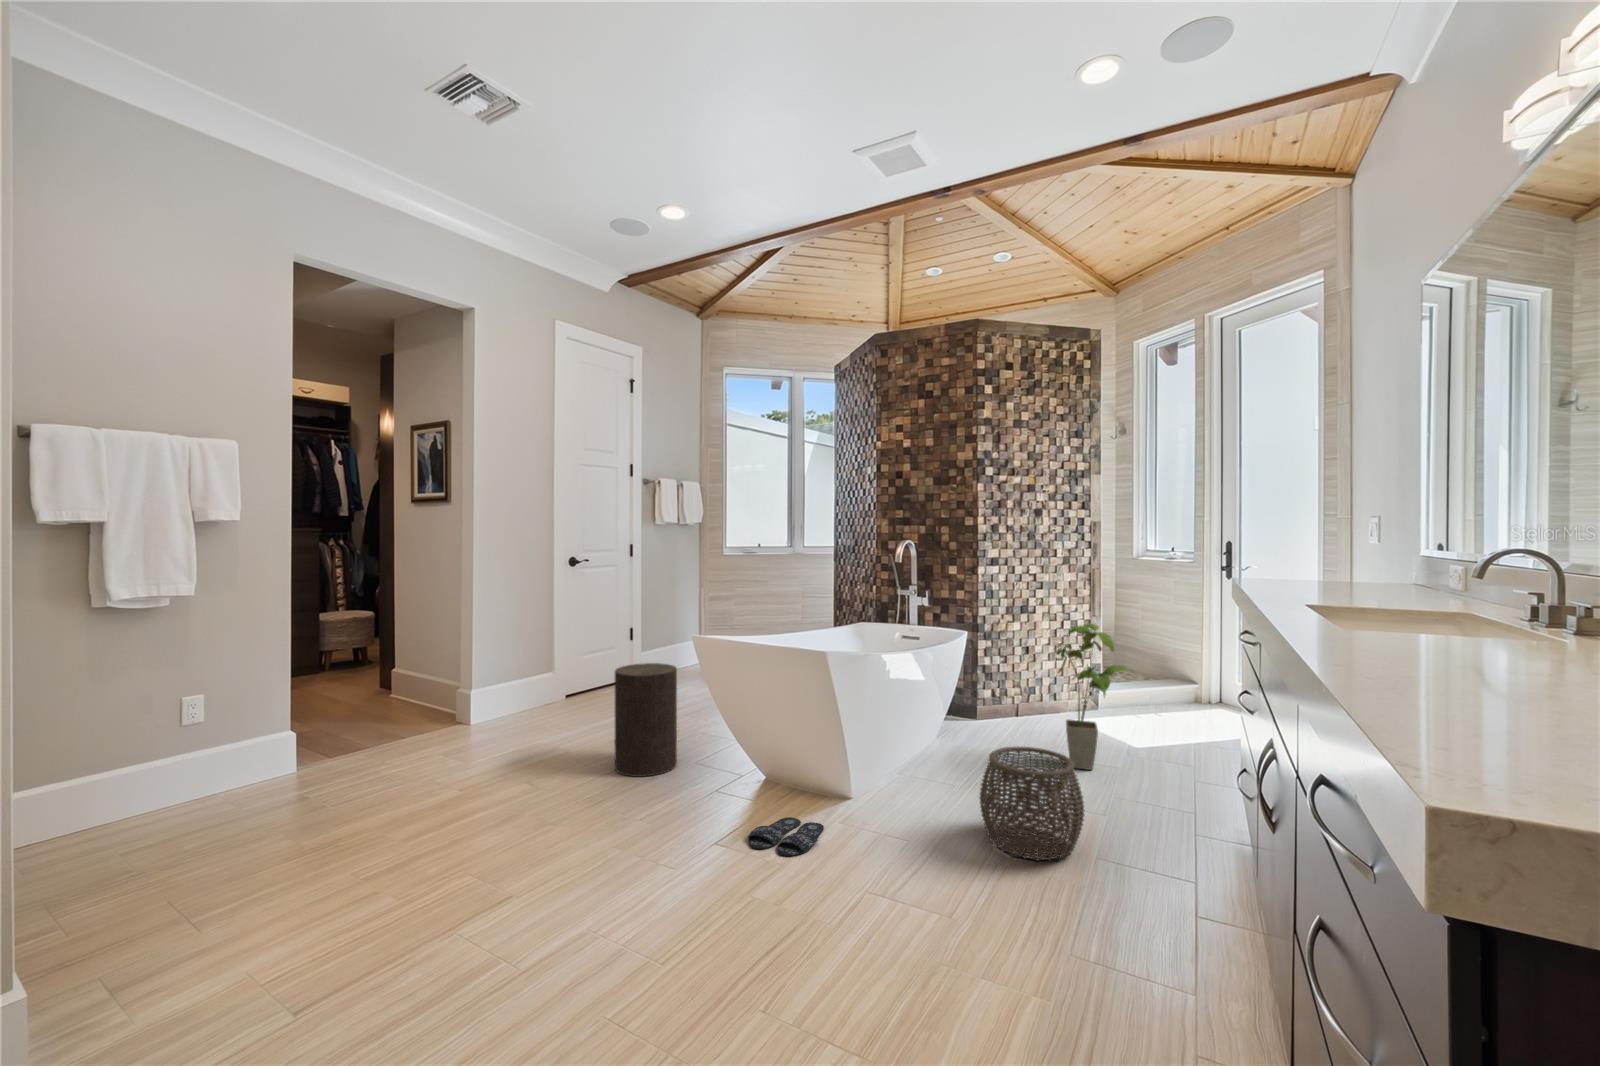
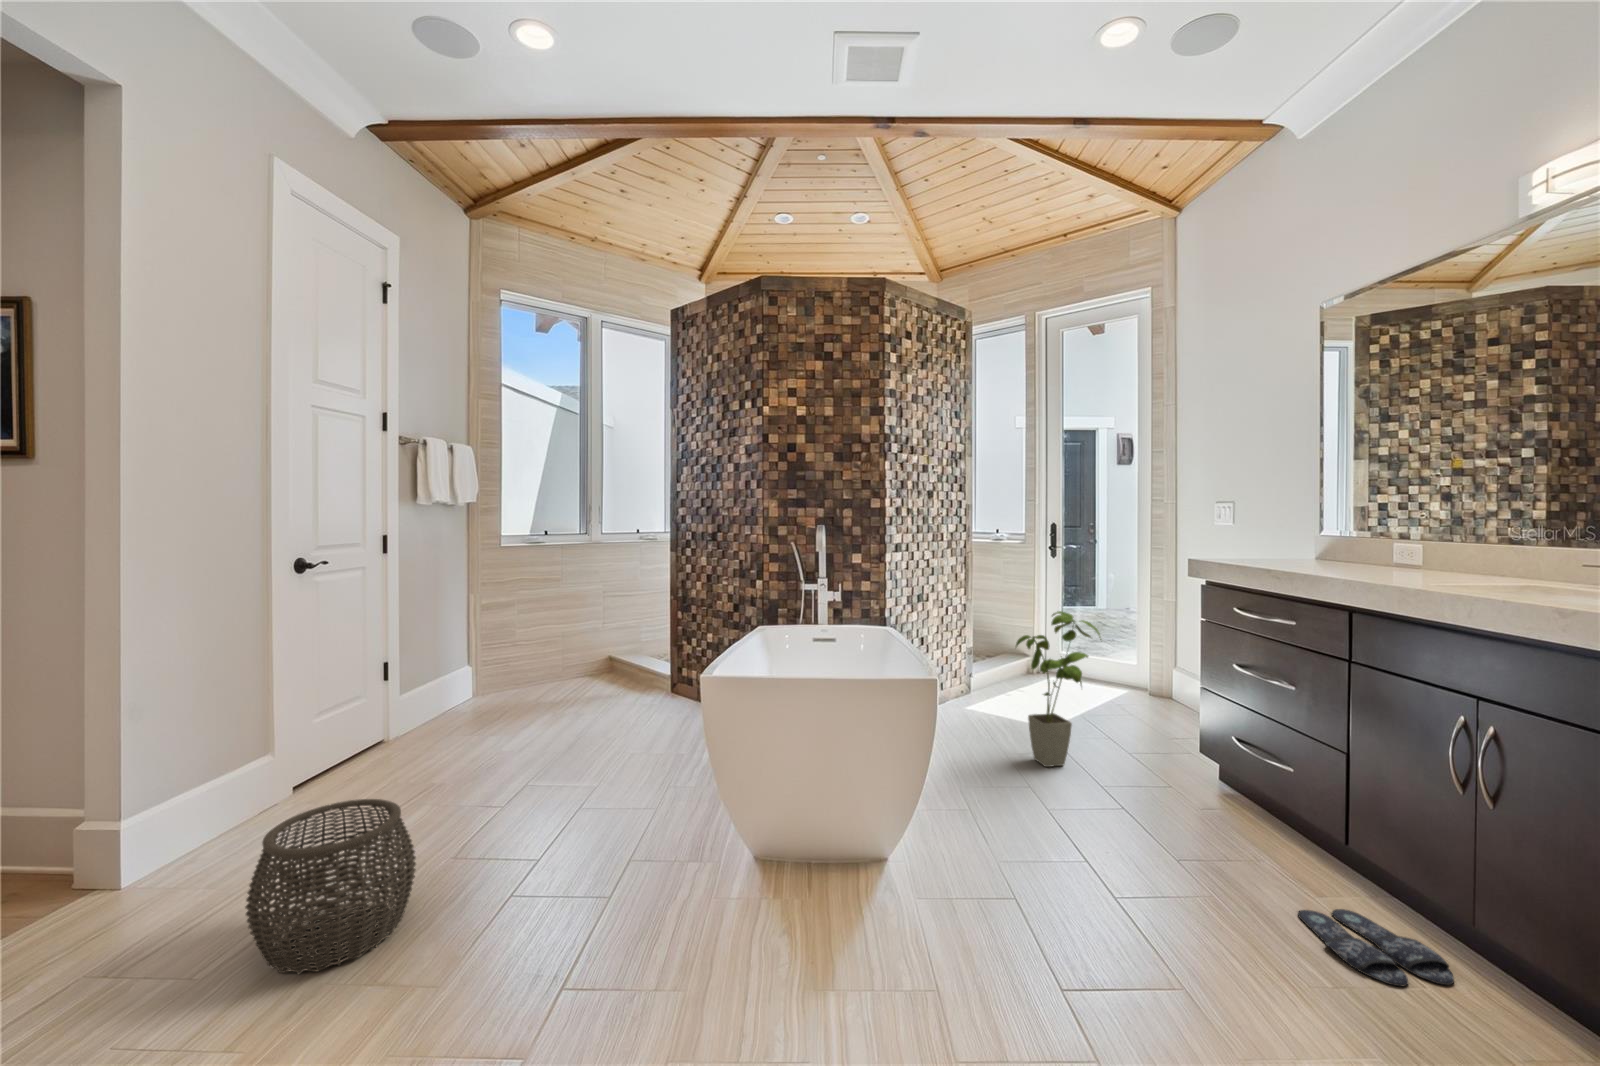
stool: present [615,663,677,776] -> none [504,724,612,931]
woven basket: present [980,747,1084,861] -> present [245,799,416,974]
slippers: present [748,817,824,856] -> present [1298,909,1454,986]

